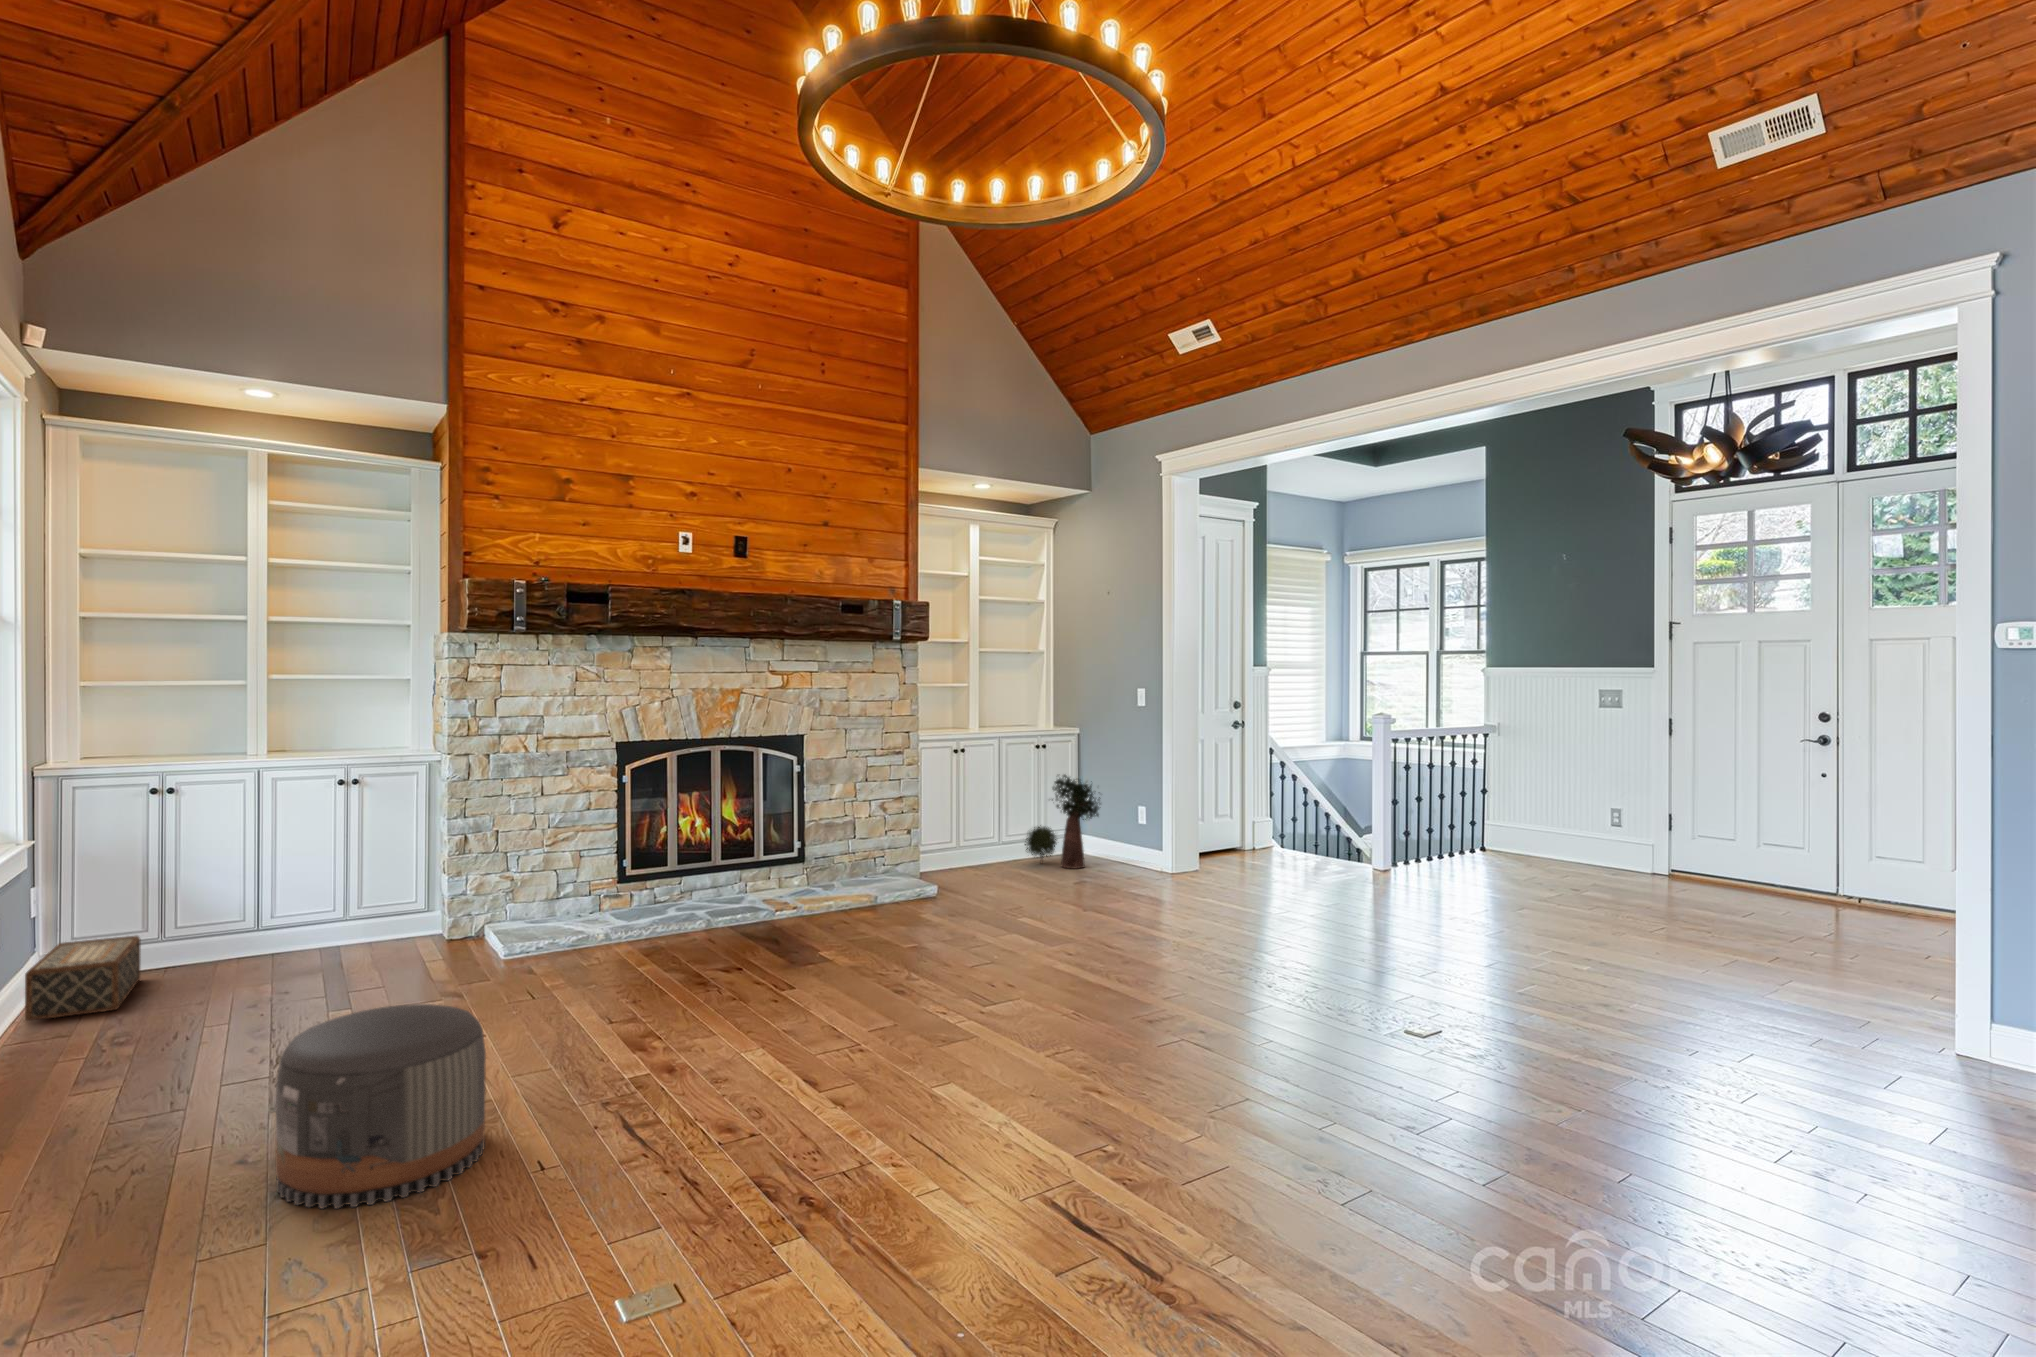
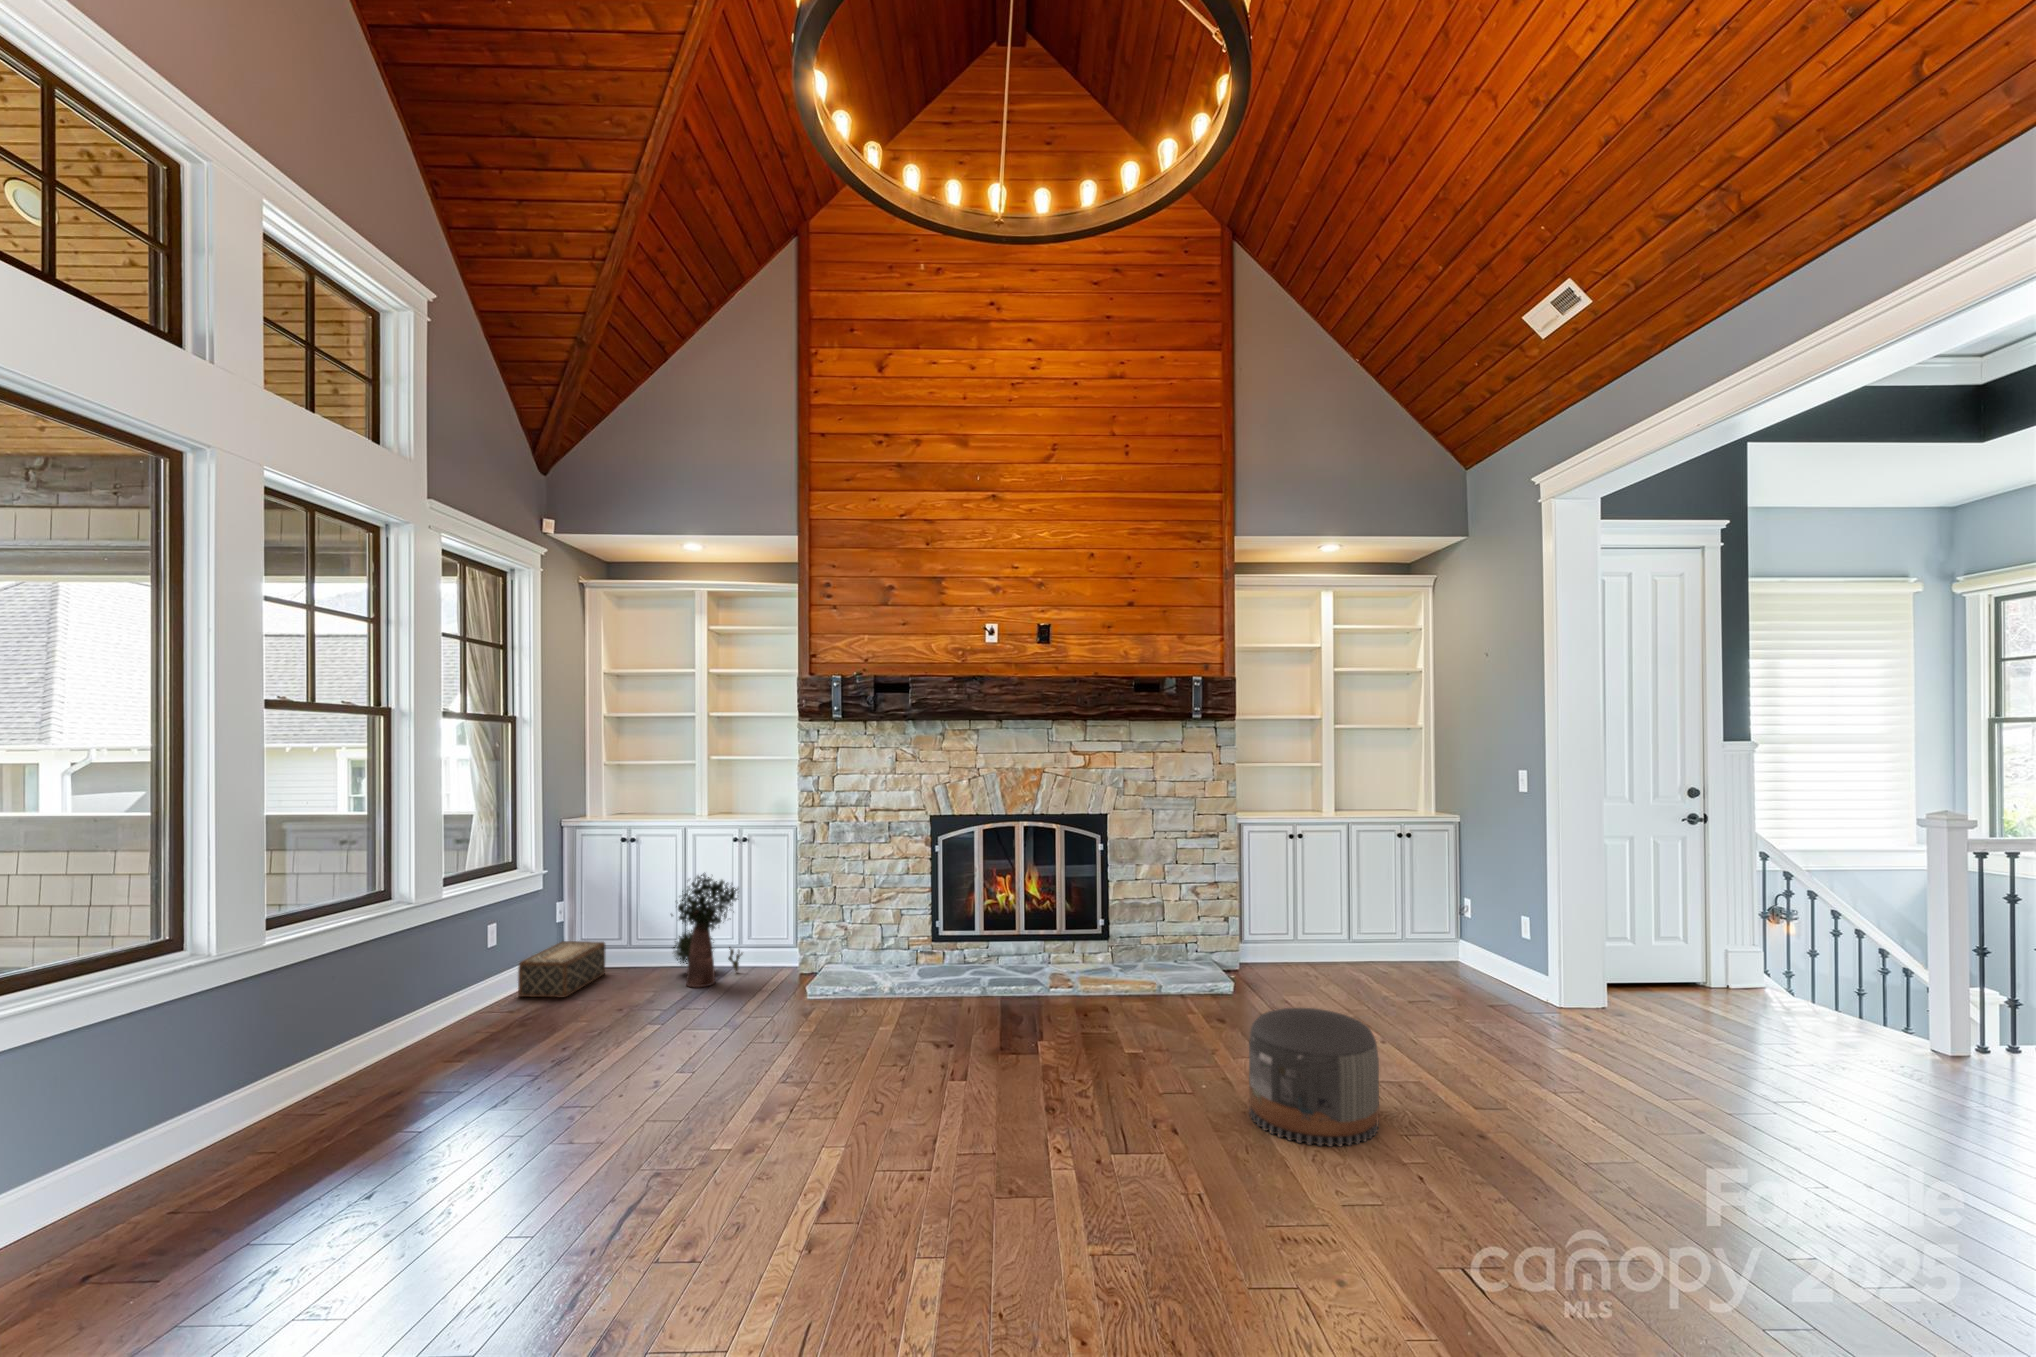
potted plant: present [1025,775,1100,869] -> present [671,873,742,987]
pouf: present [276,1004,486,1208] -> present [1249,1008,1379,1146]

